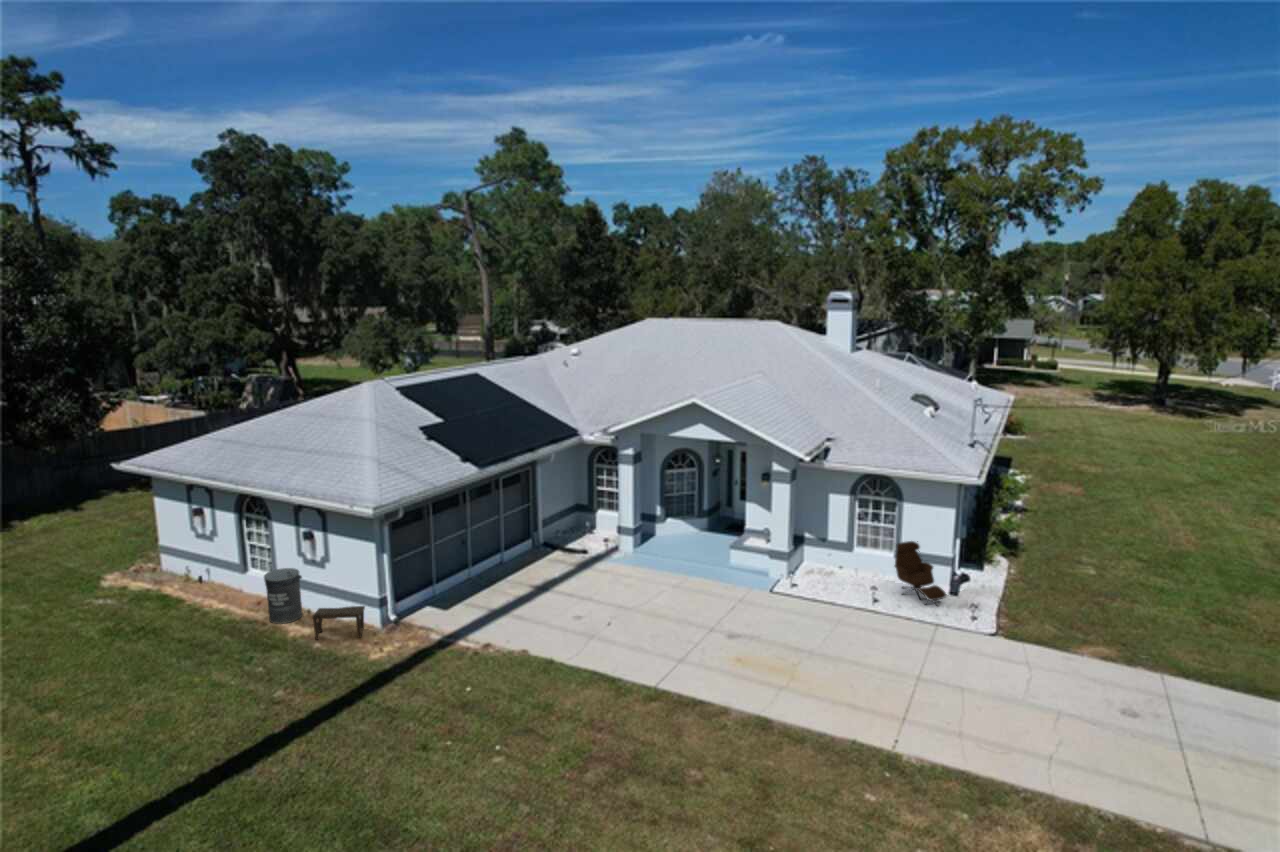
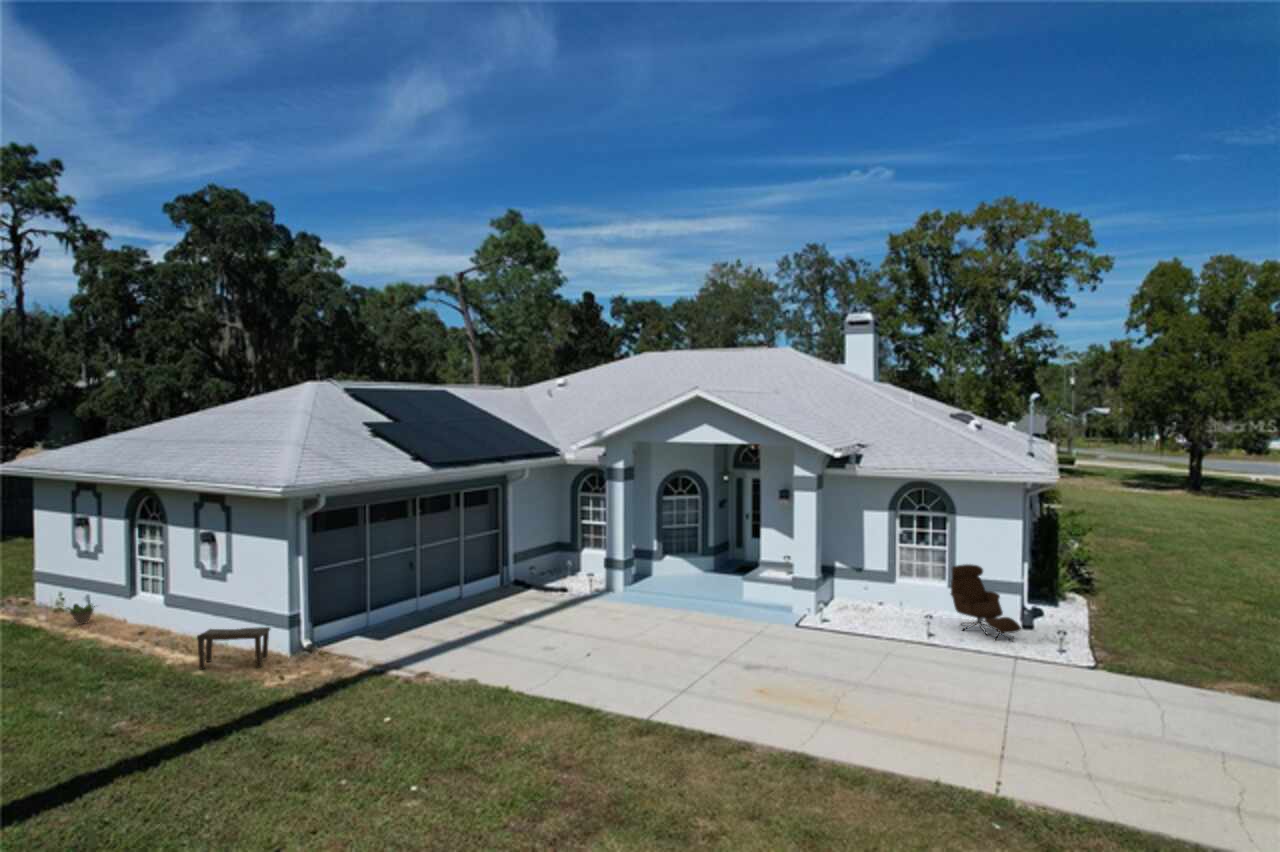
trash can: present [264,568,302,624] -> none [145,584,196,654]
decorative plant: none [191,575,220,593] -> present [67,604,95,625]

